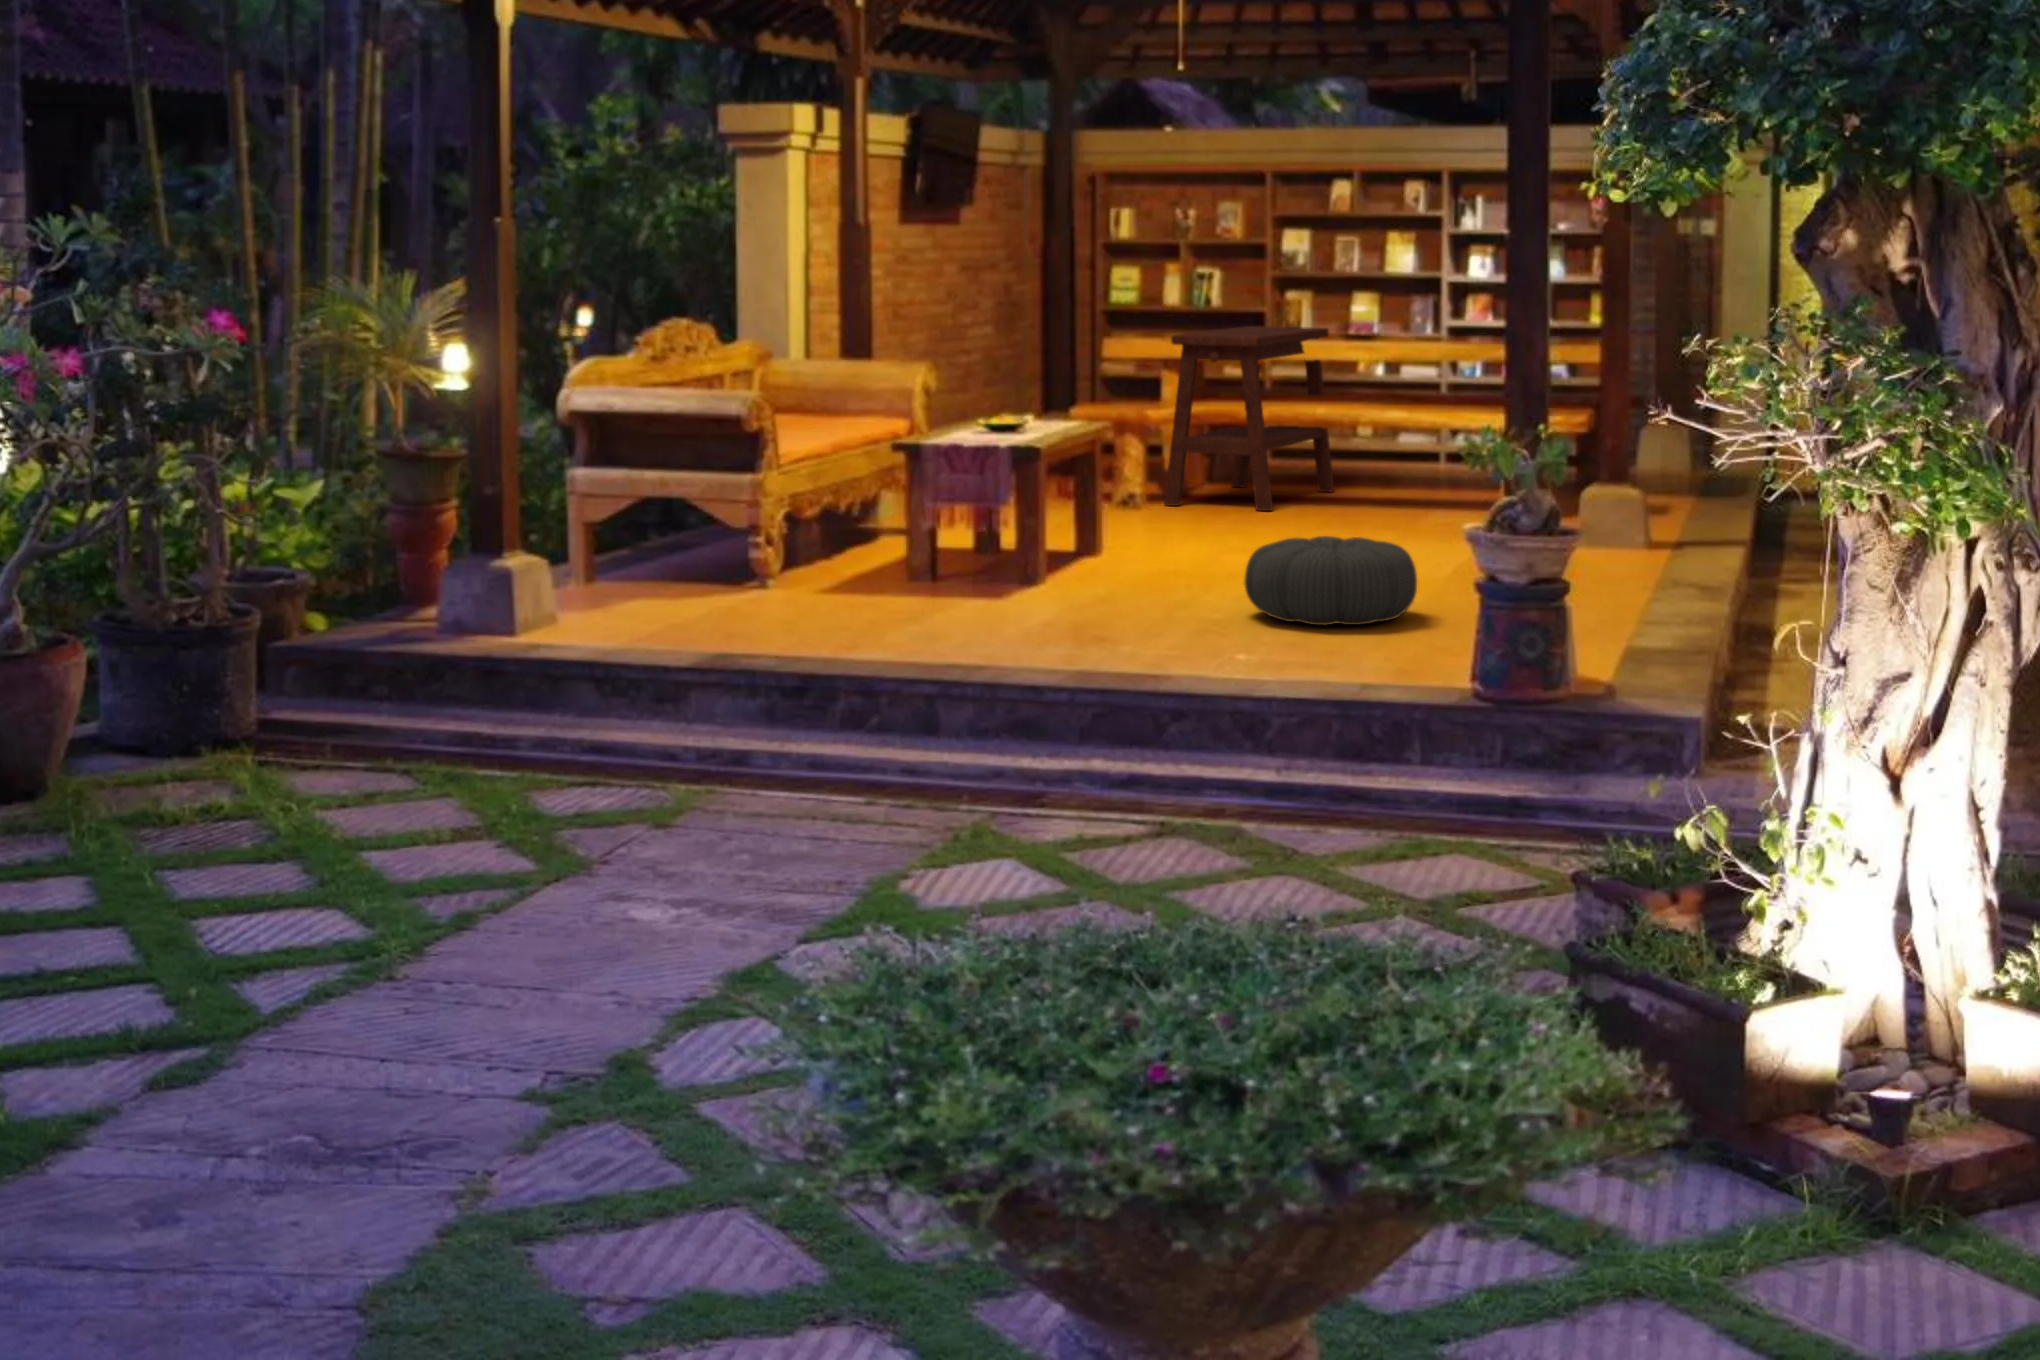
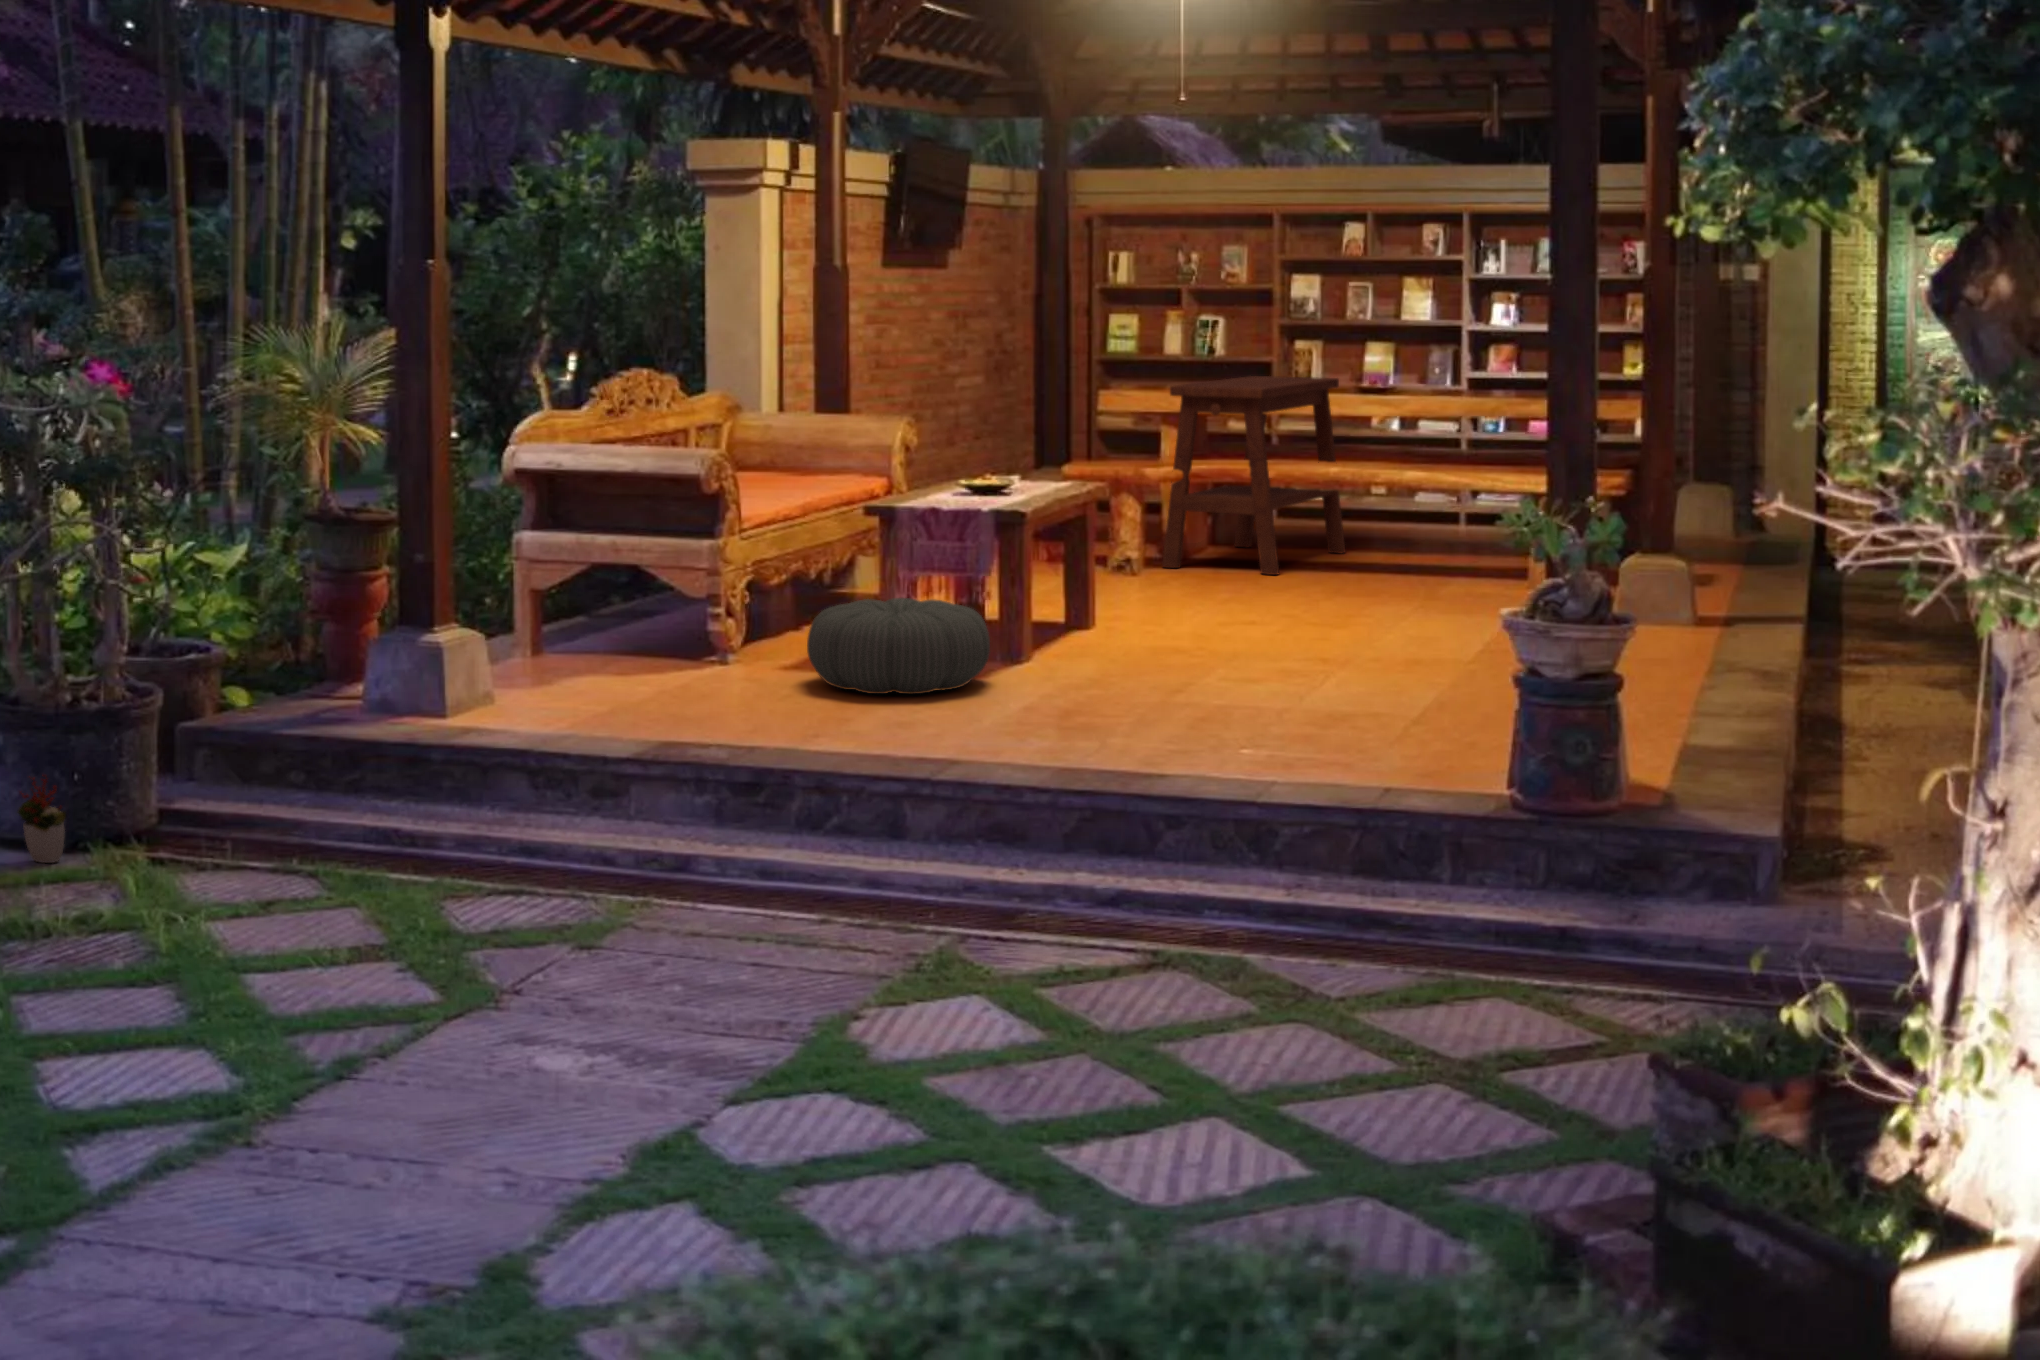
pouf: present [1245,536,1417,625] -> present [807,598,990,694]
decorative plant: none [124,687,170,769] -> present [17,775,66,863]

